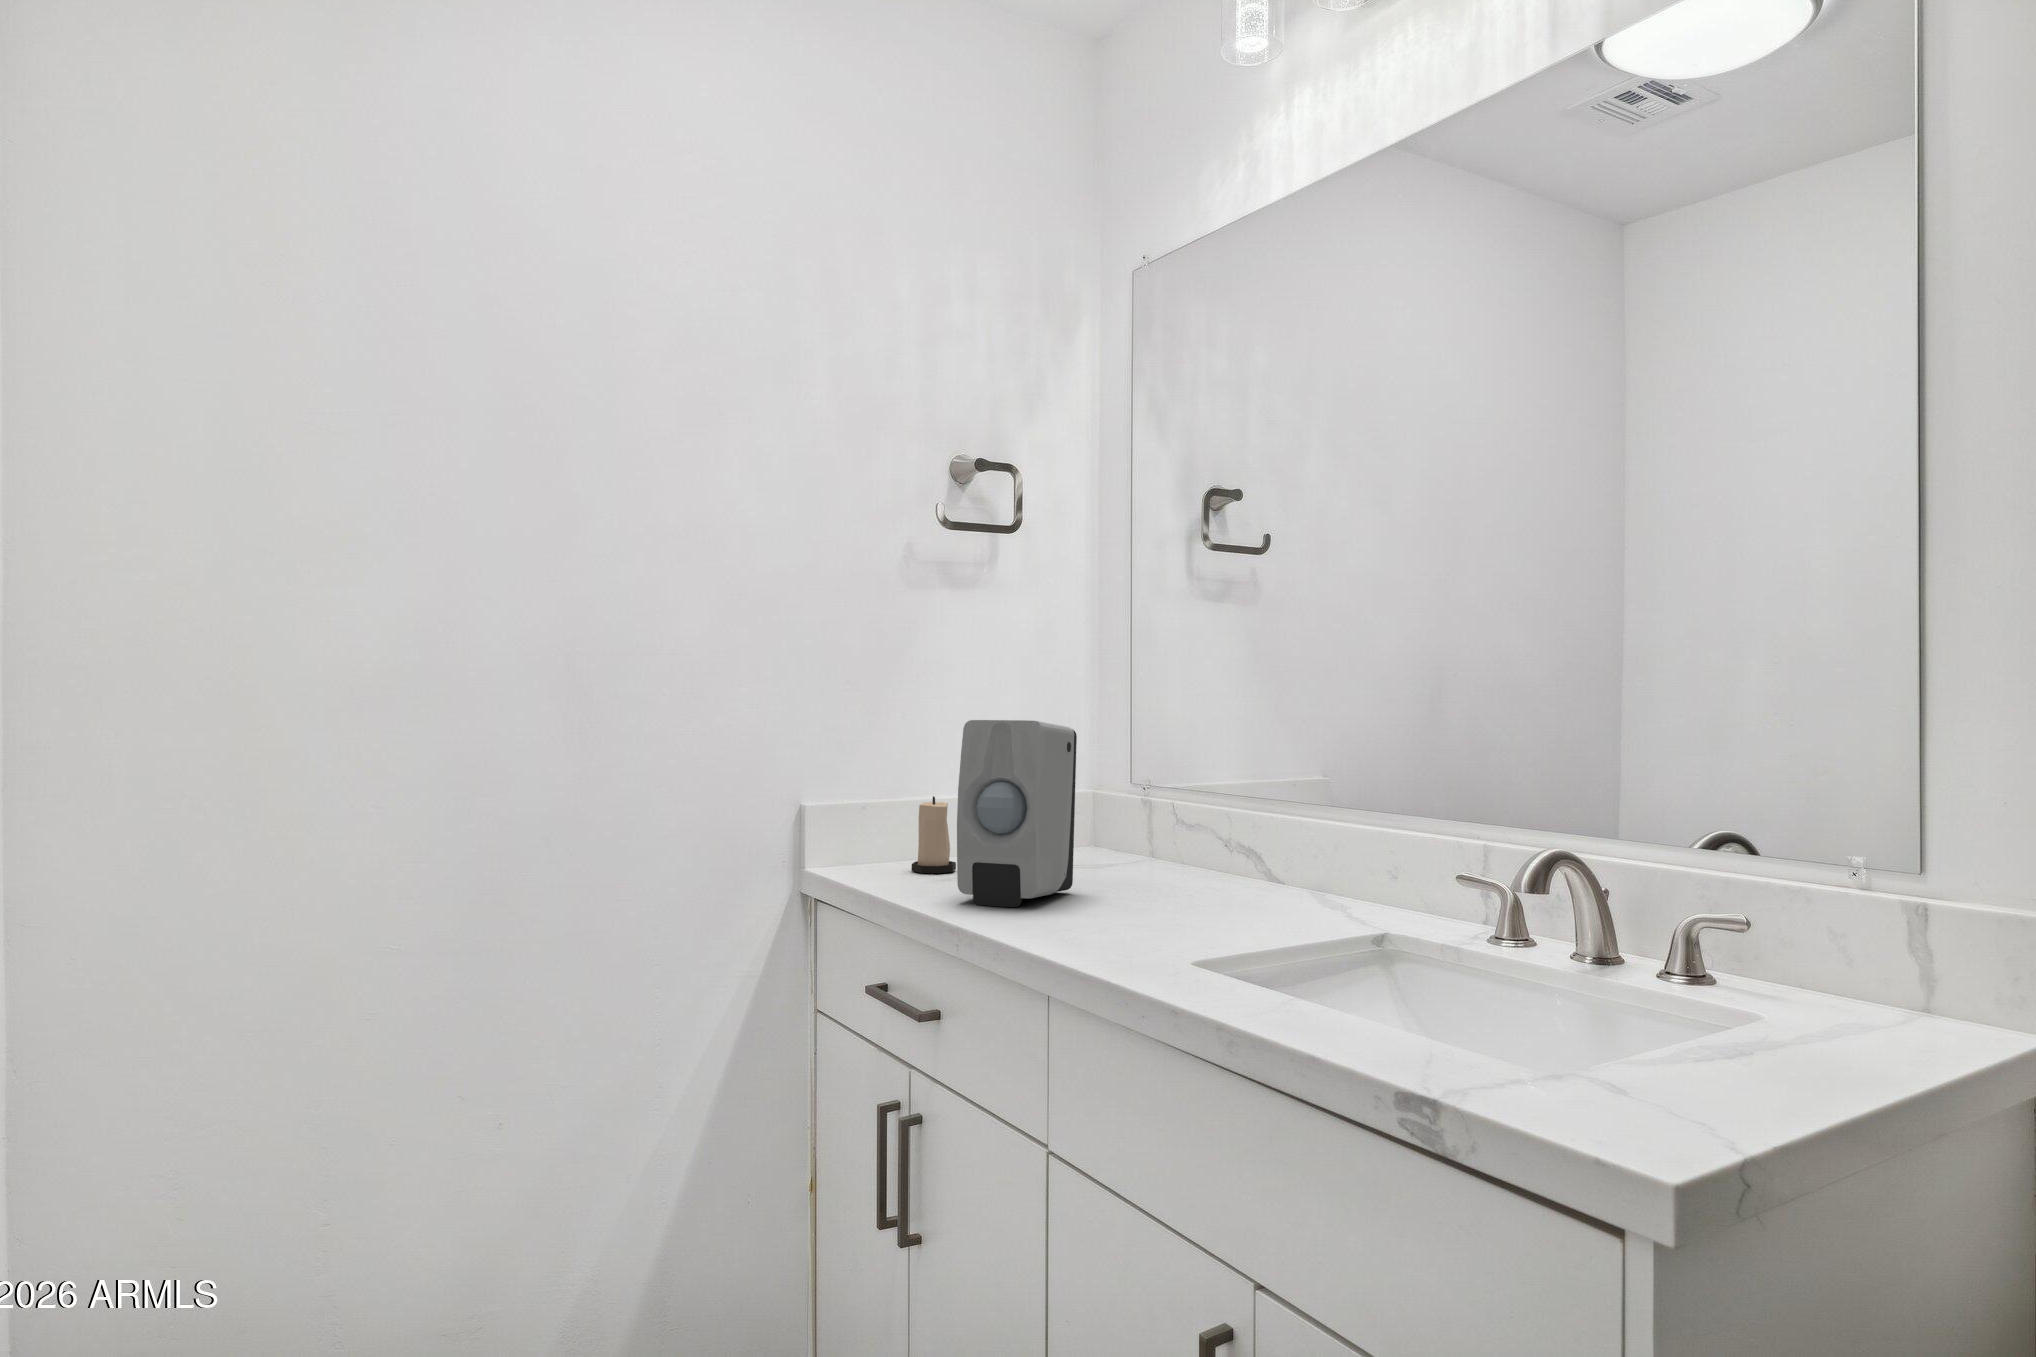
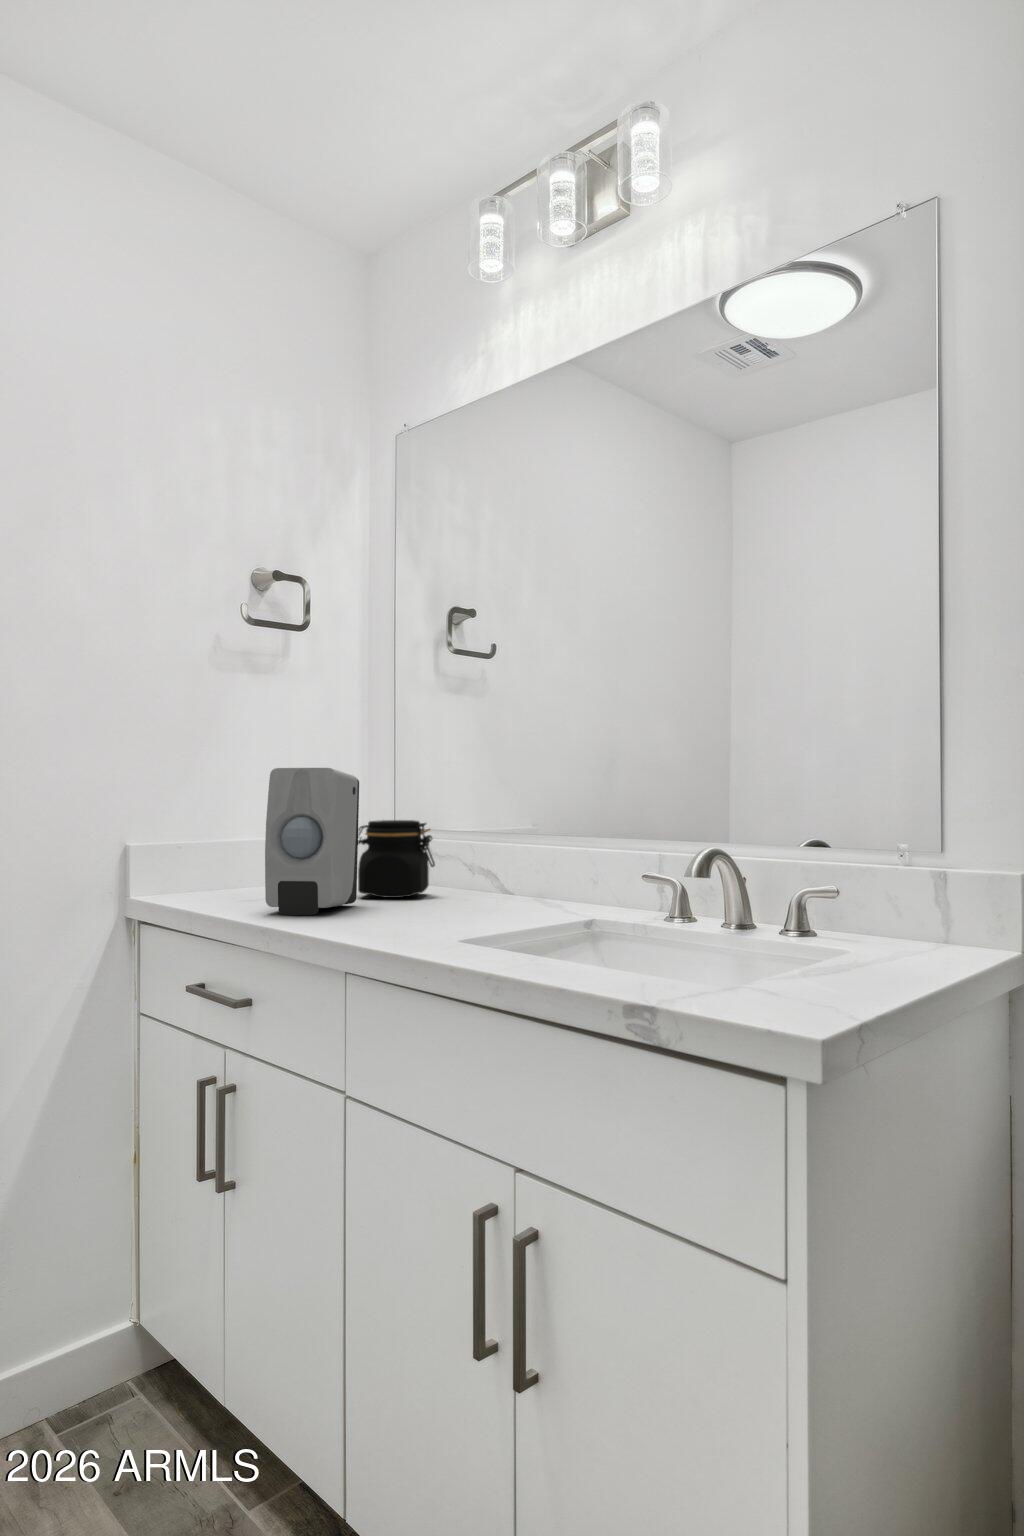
jar: none [1070,780,1178,882] -> present [358,820,435,898]
candle: present [912,796,956,873] -> none [220,835,258,897]

